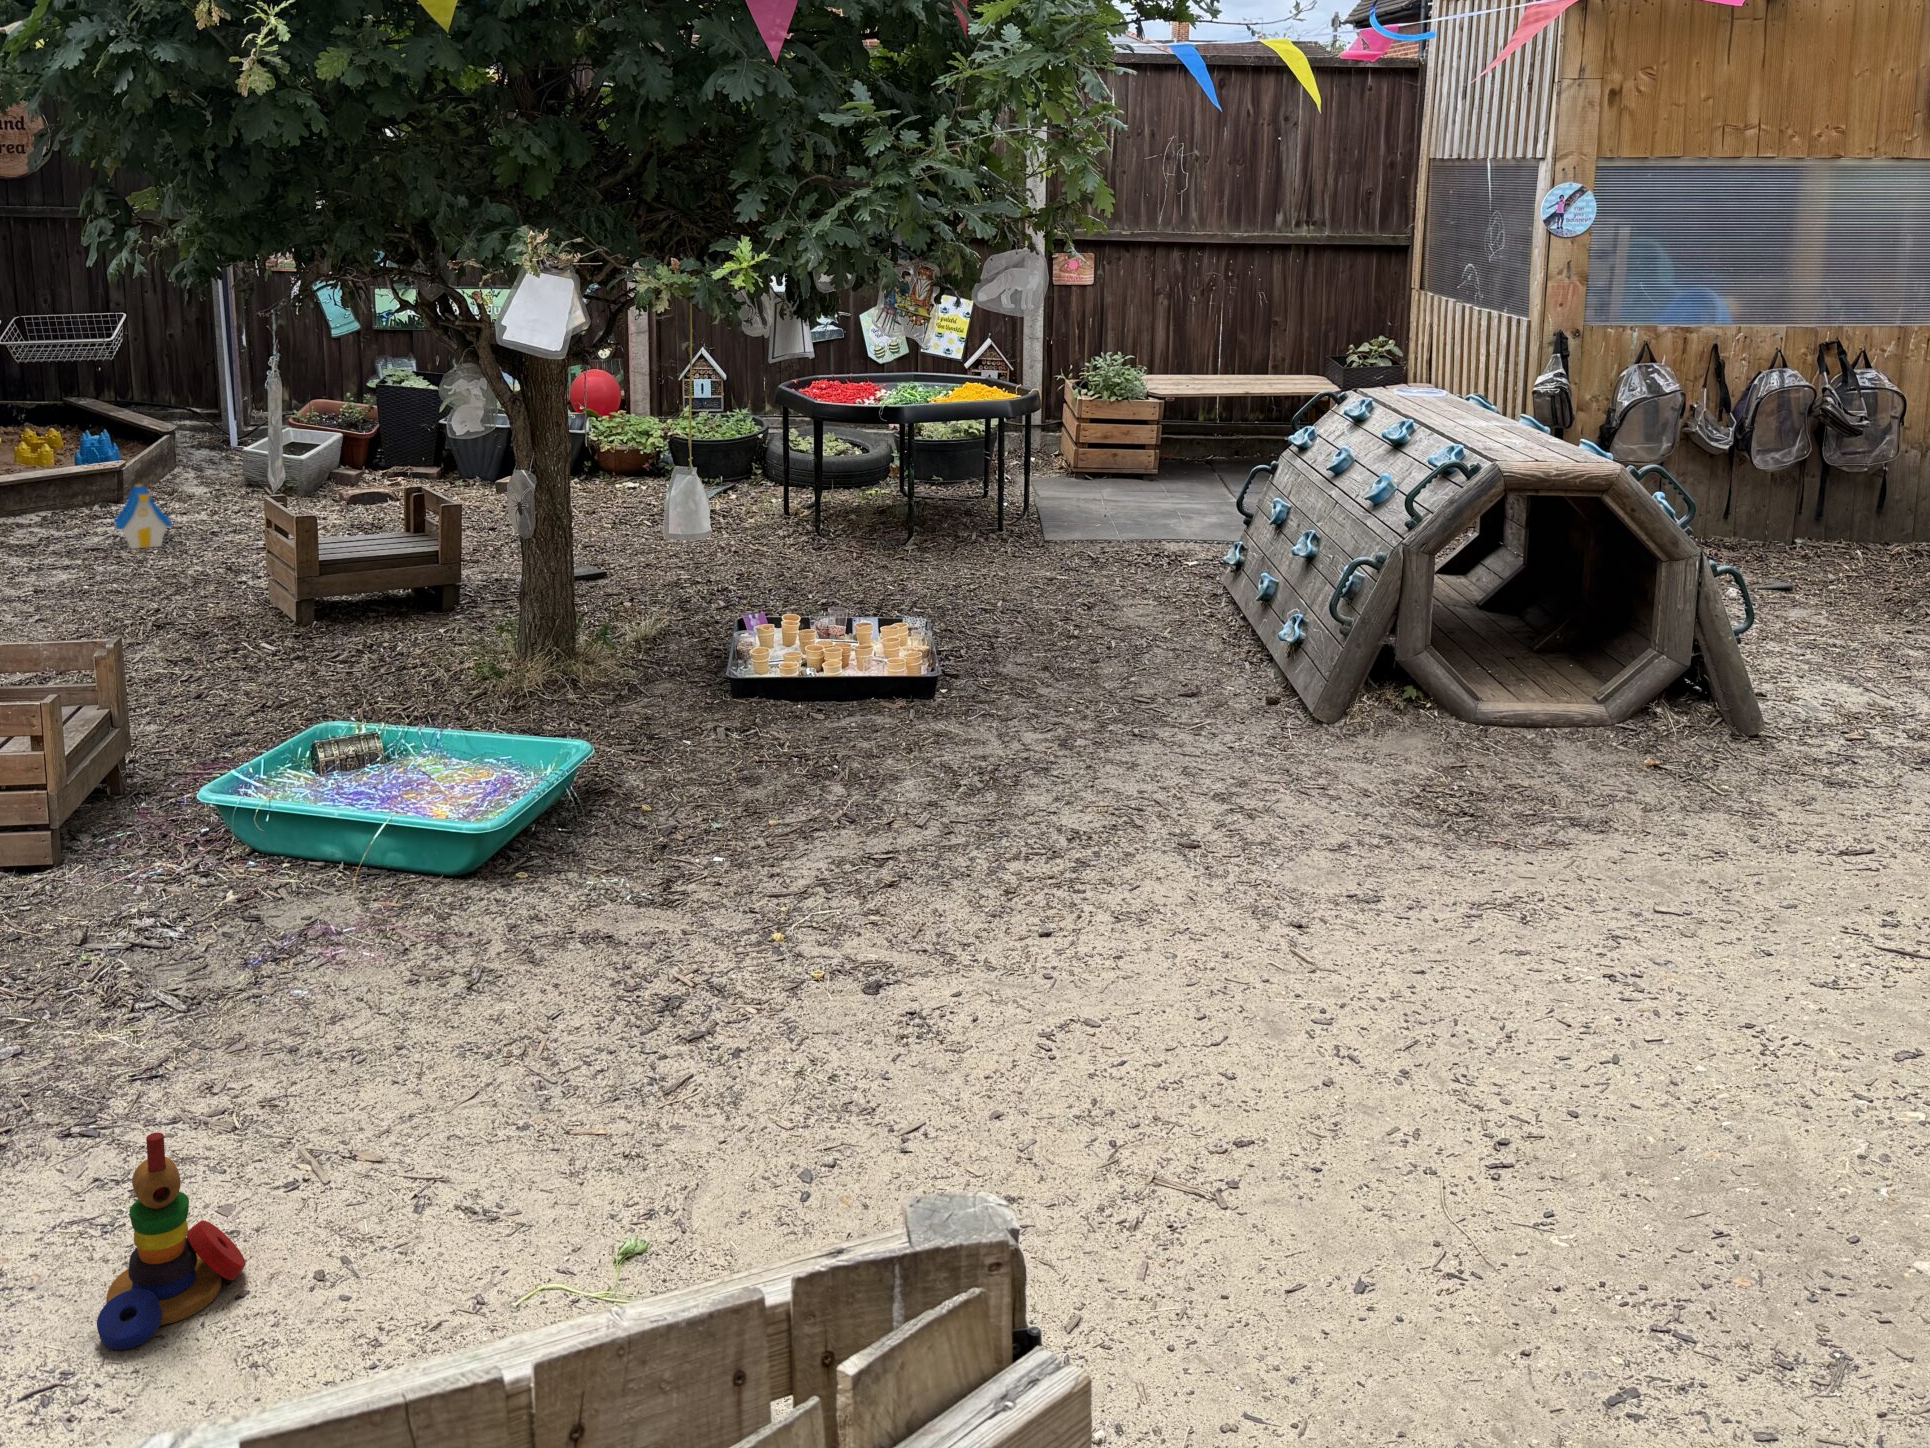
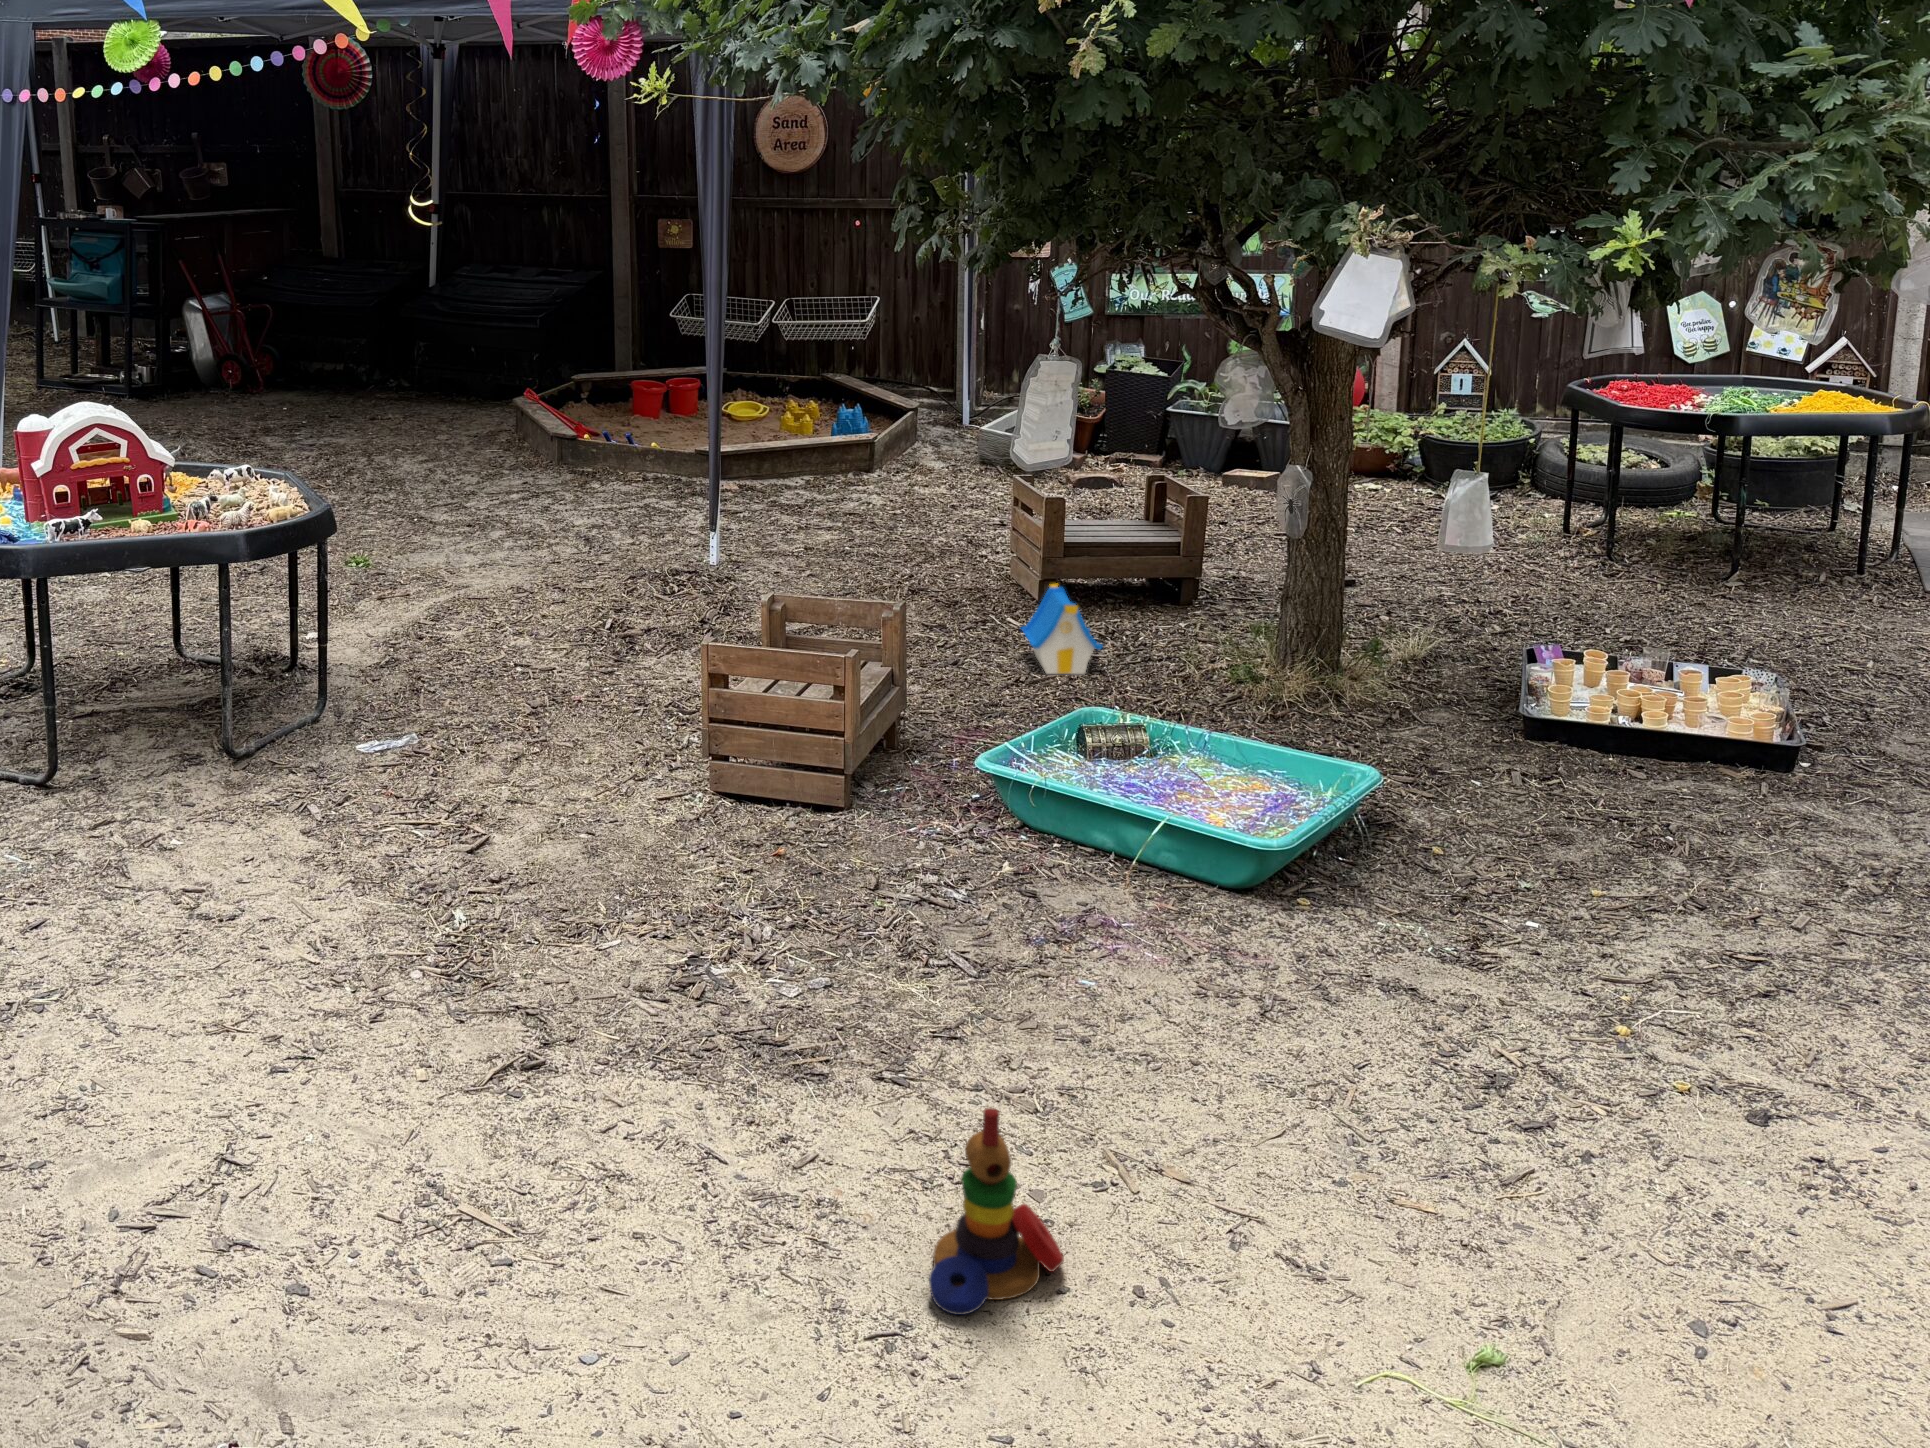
toy house: present [114,484,173,549] -> present [1021,584,1103,674]

